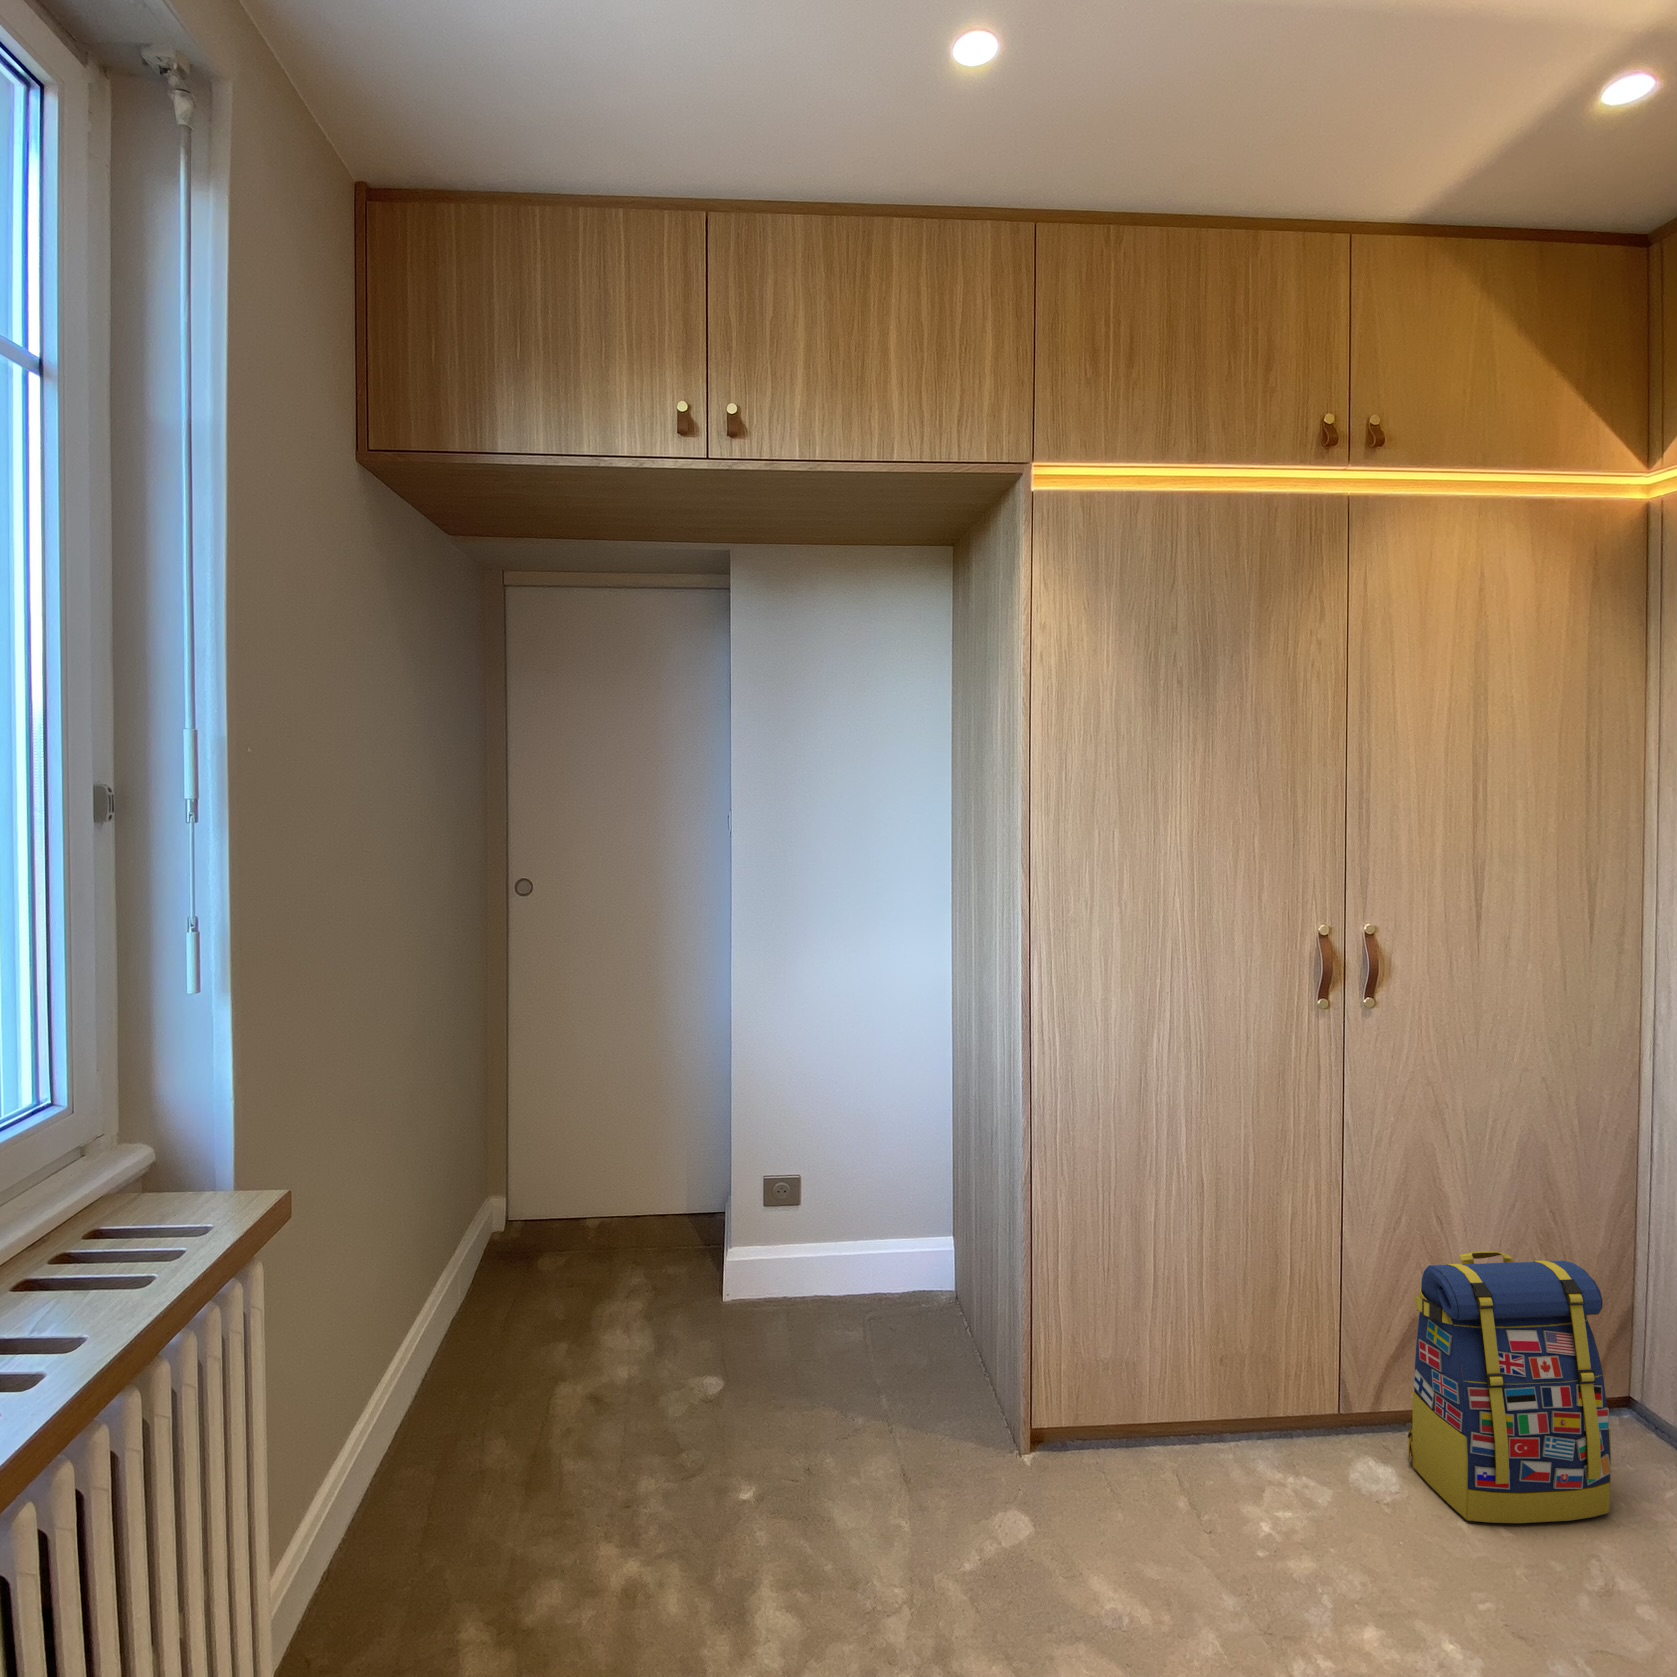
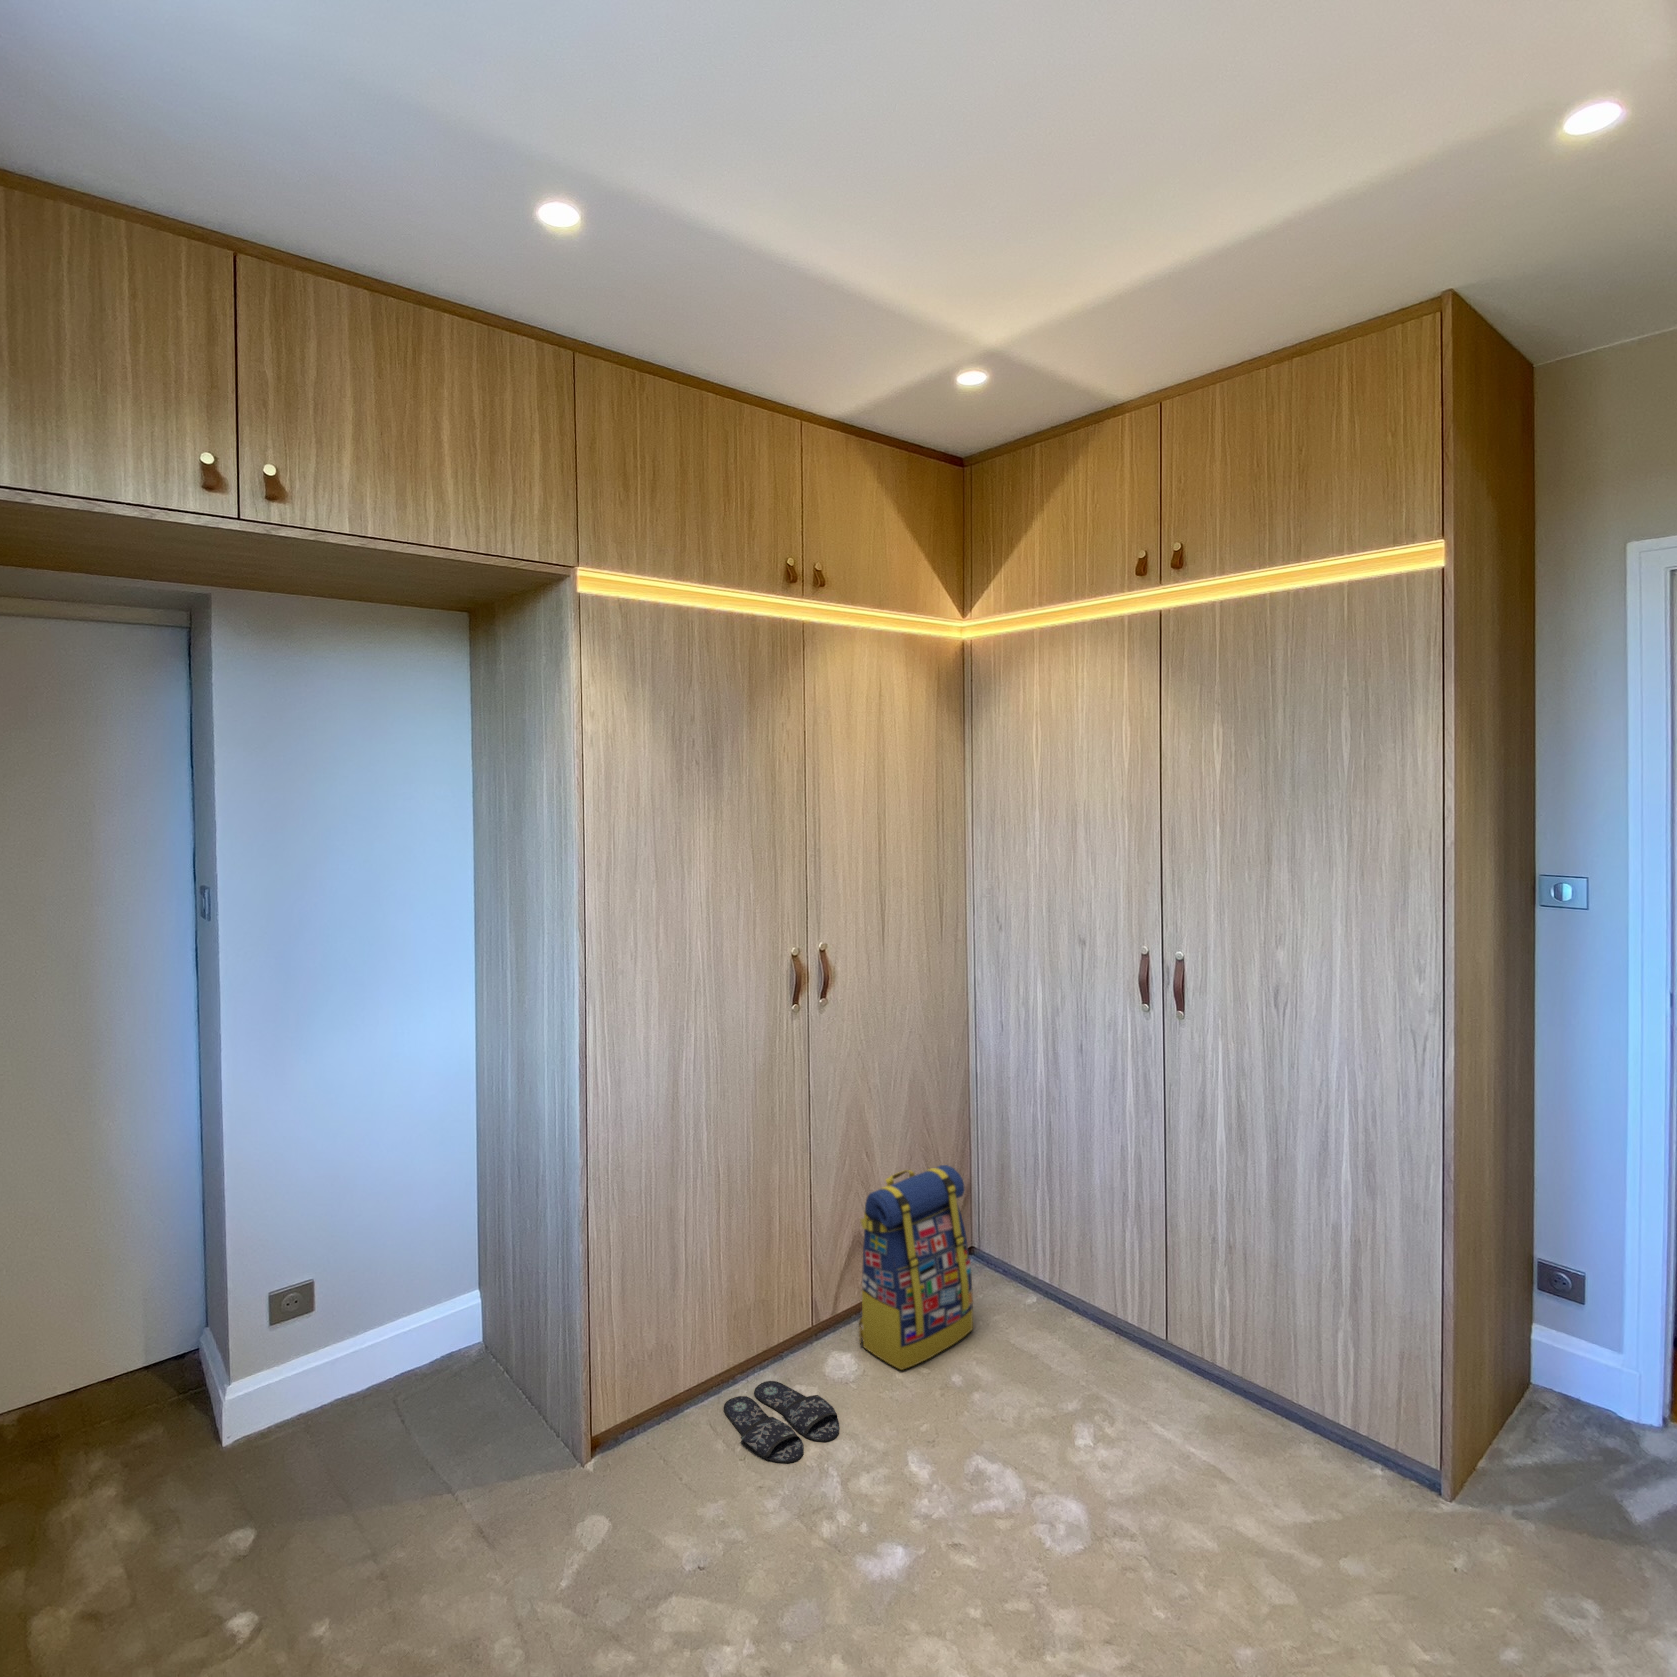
slippers: none [1196,1454,1351,1568] -> present [723,1381,839,1463]

